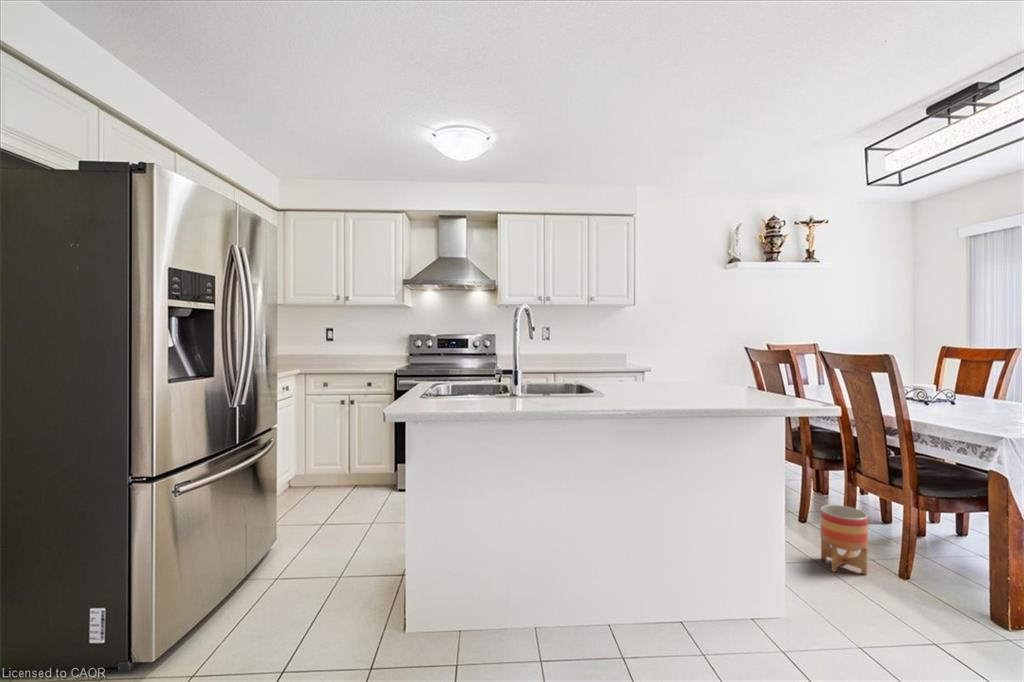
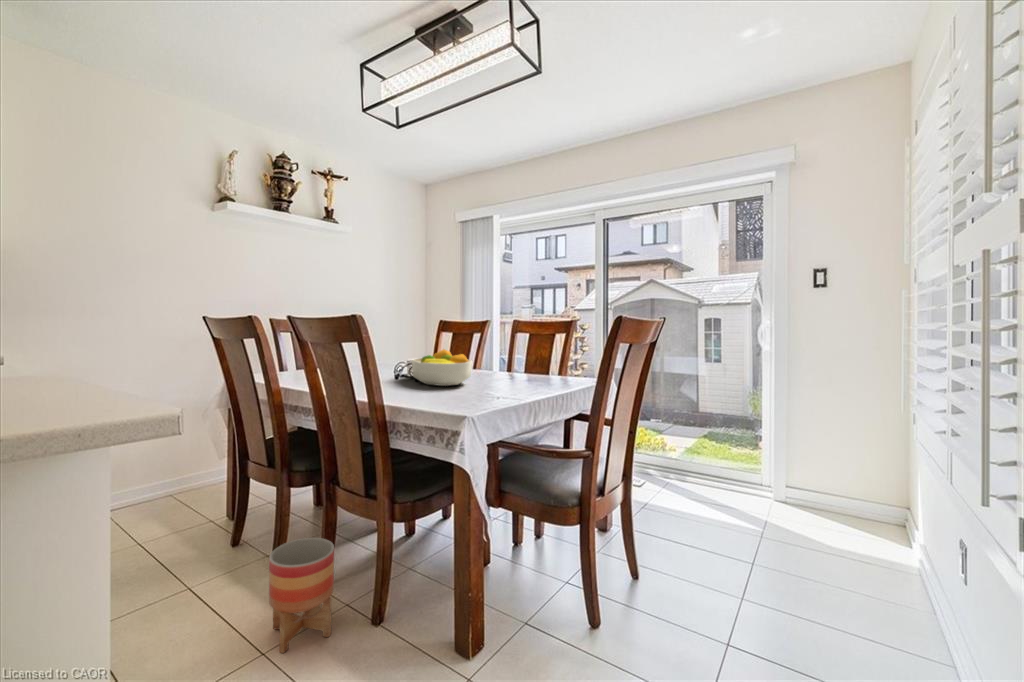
fruit bowl: none [925,379,996,411] -> present [412,349,473,386]

